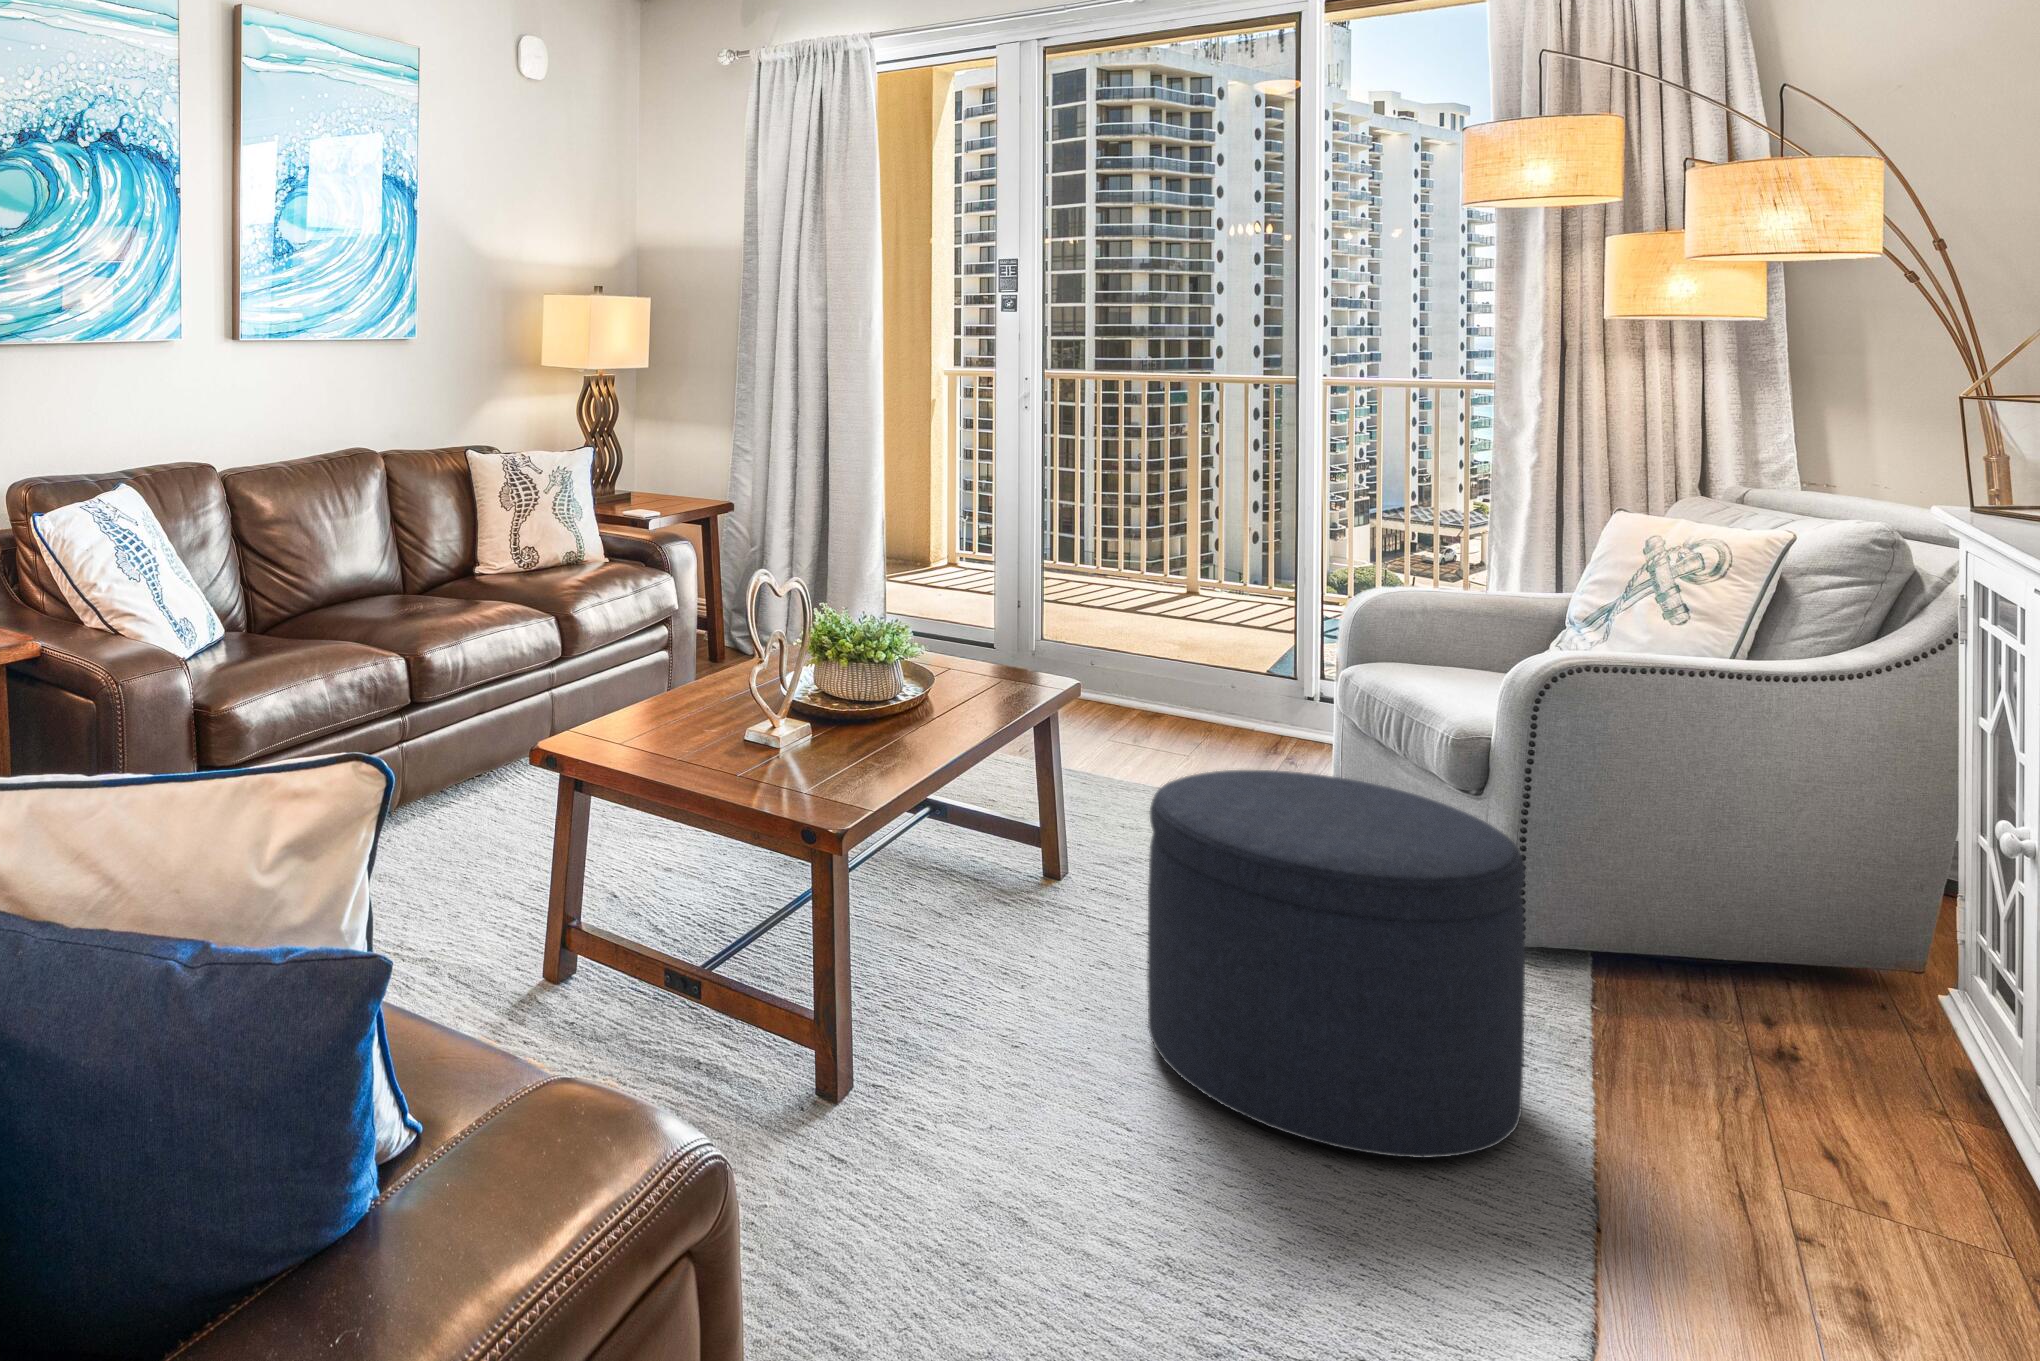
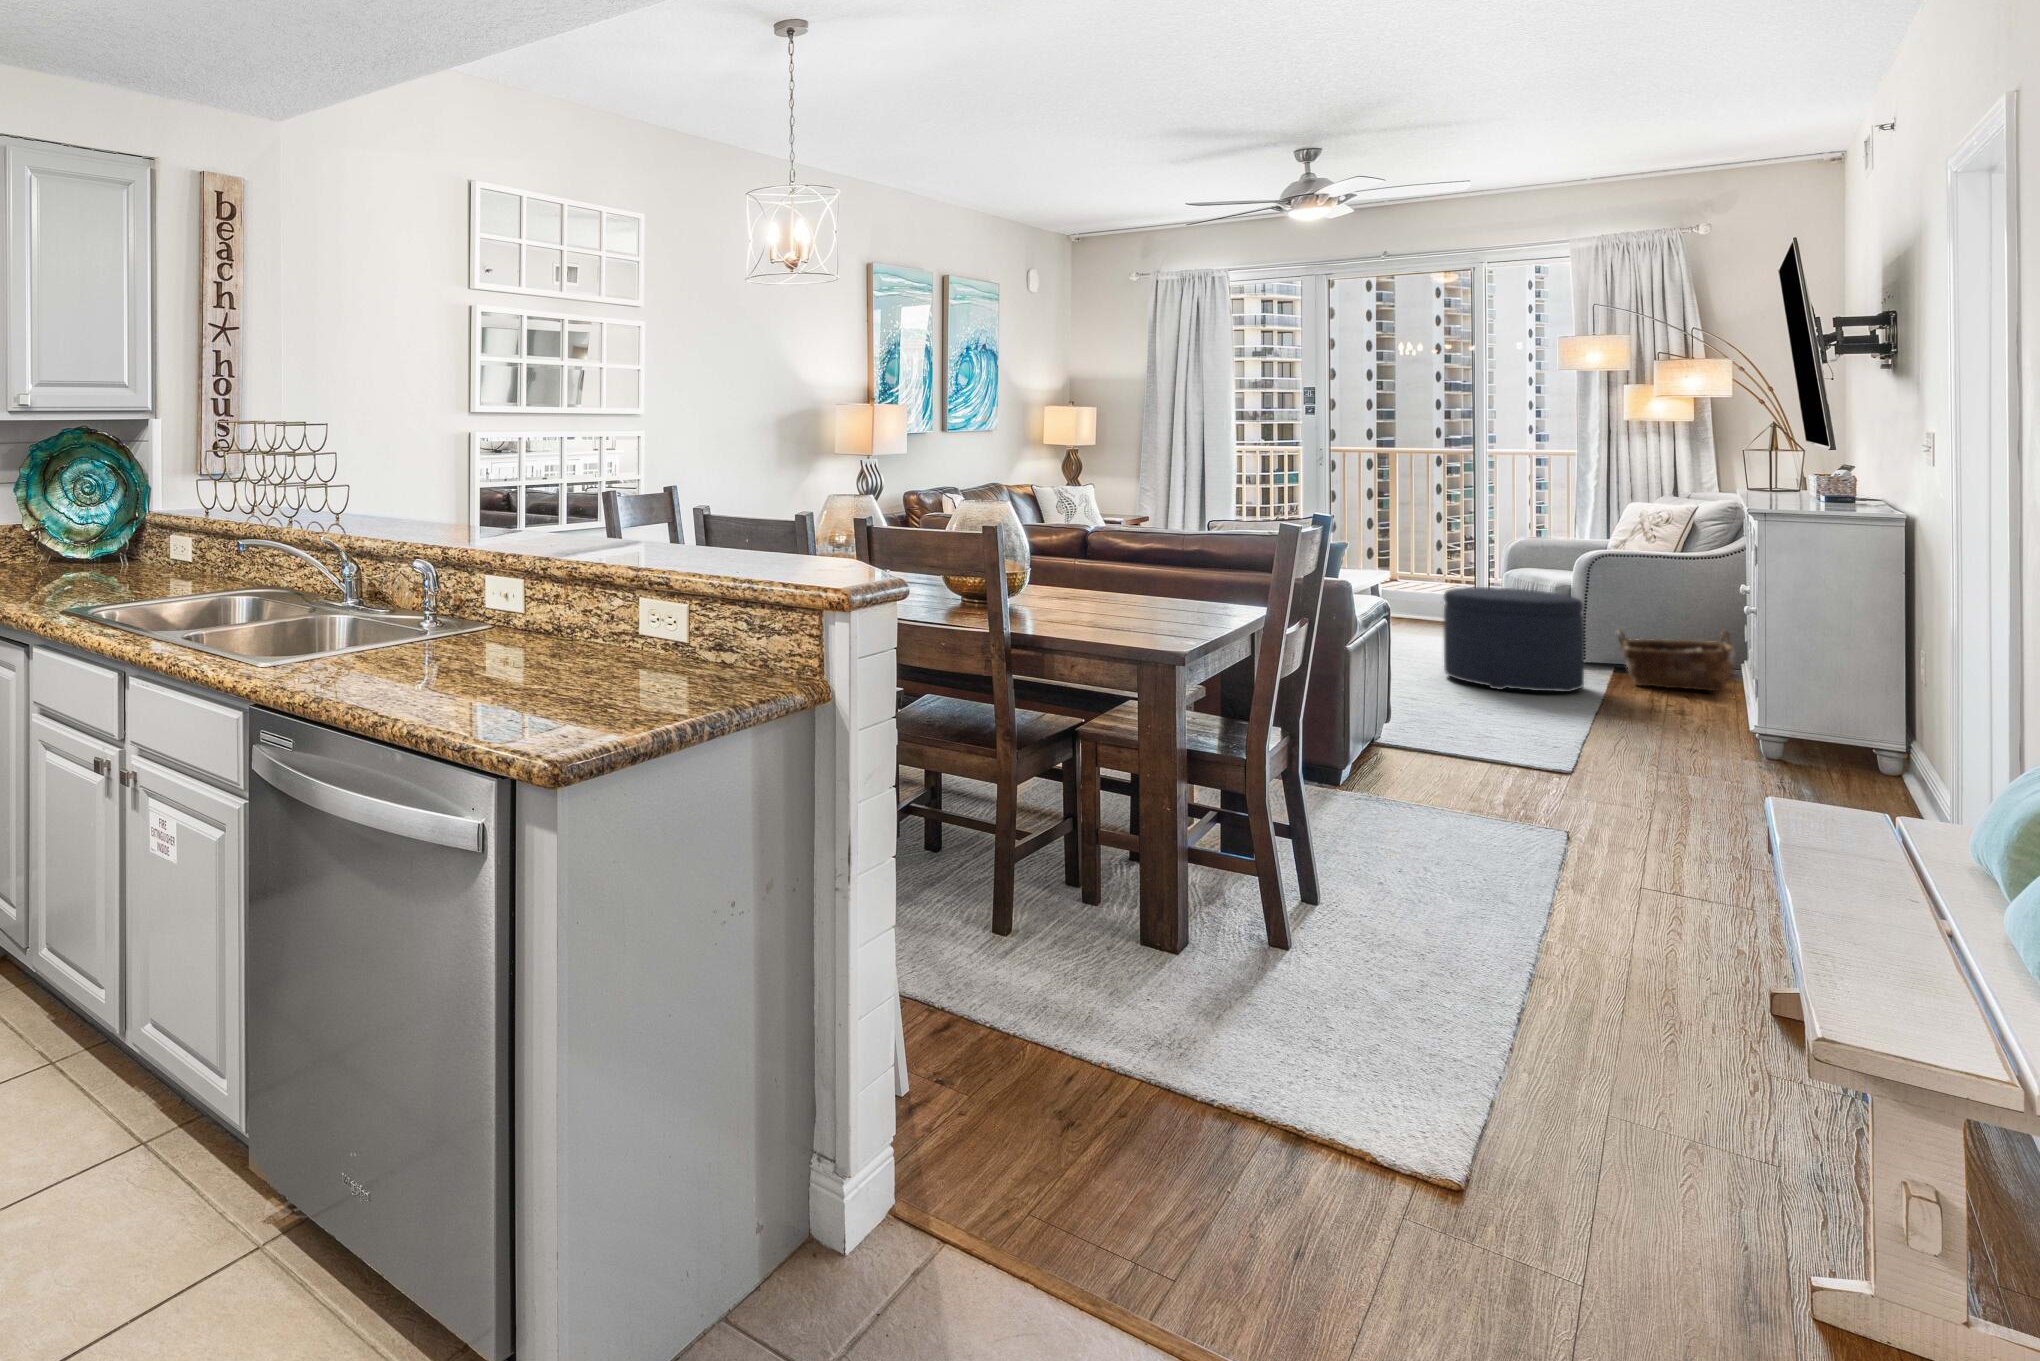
woven basket: none [1603,890,1939,1132] -> present [1617,630,1734,691]

